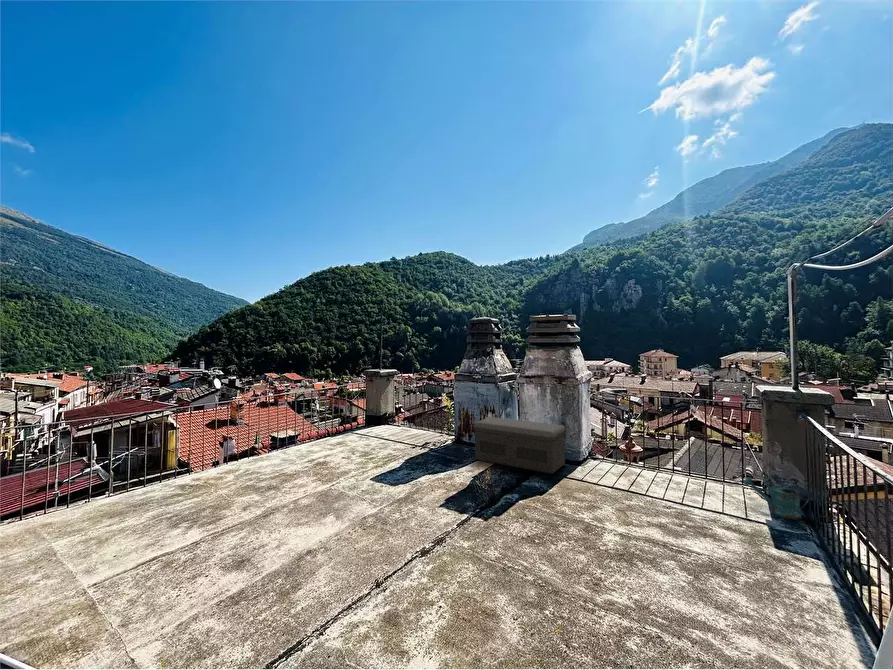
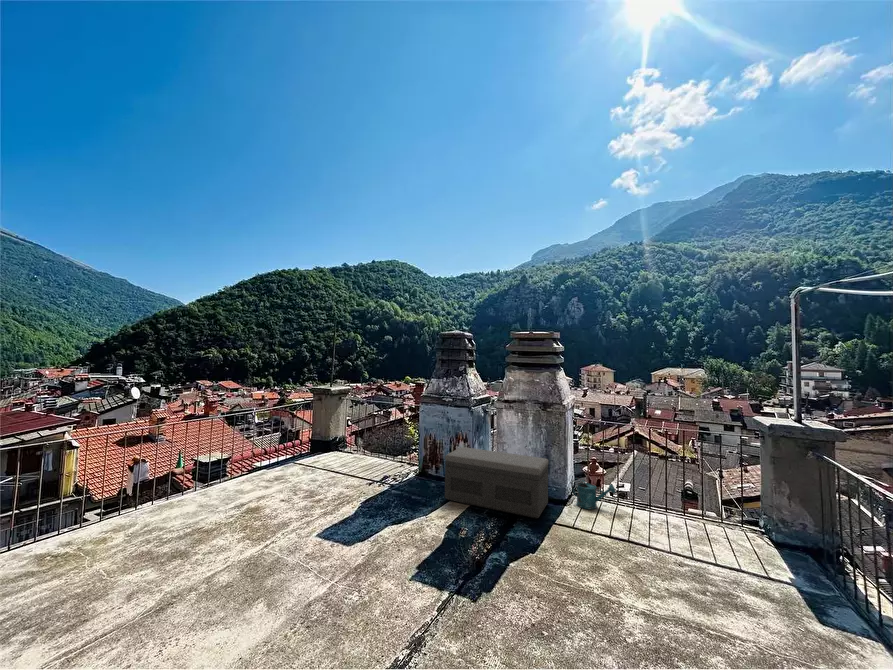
watering can: present [744,477,809,520] -> present [572,478,615,509]

